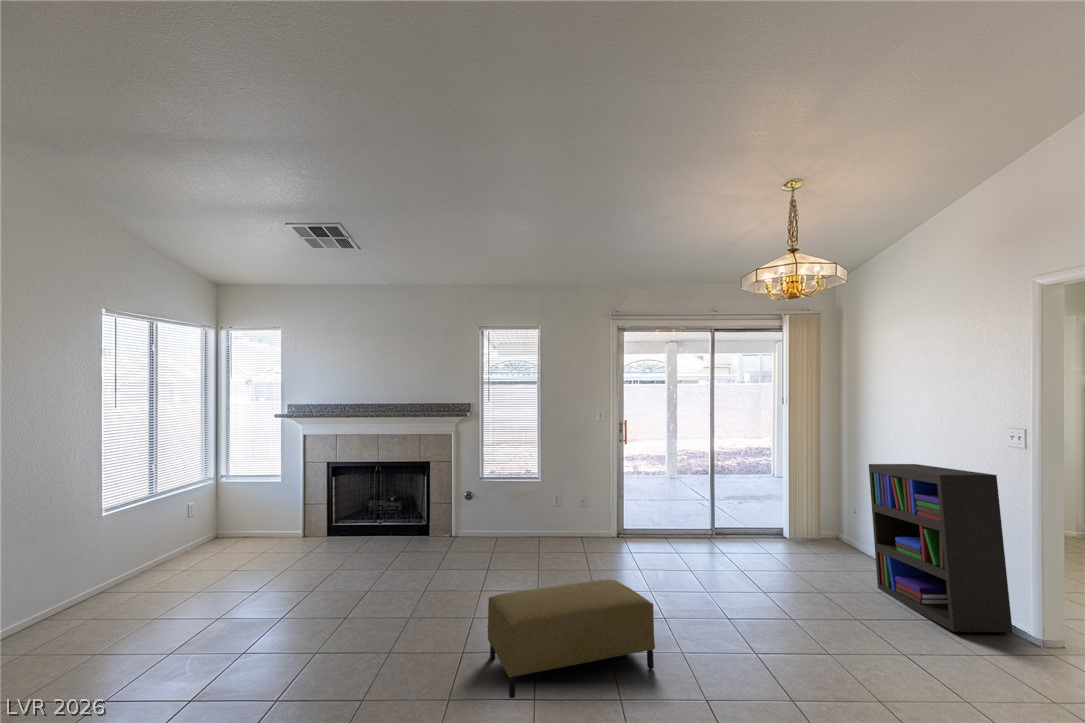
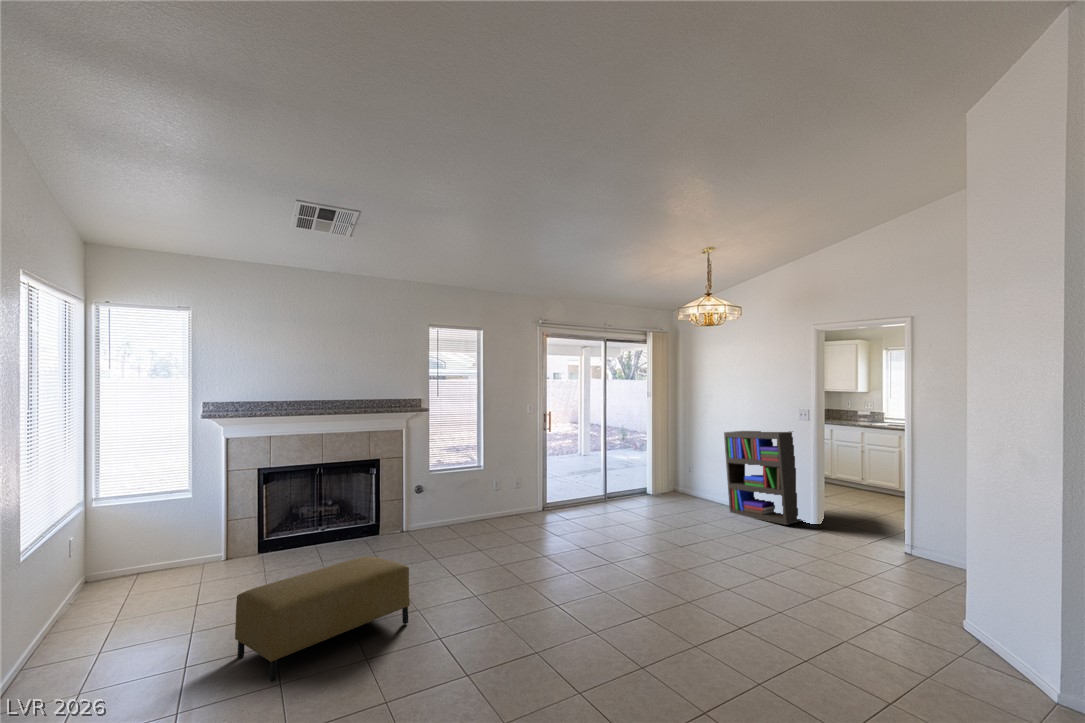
ottoman: present [488,580,655,698] -> present [235,557,410,682]

